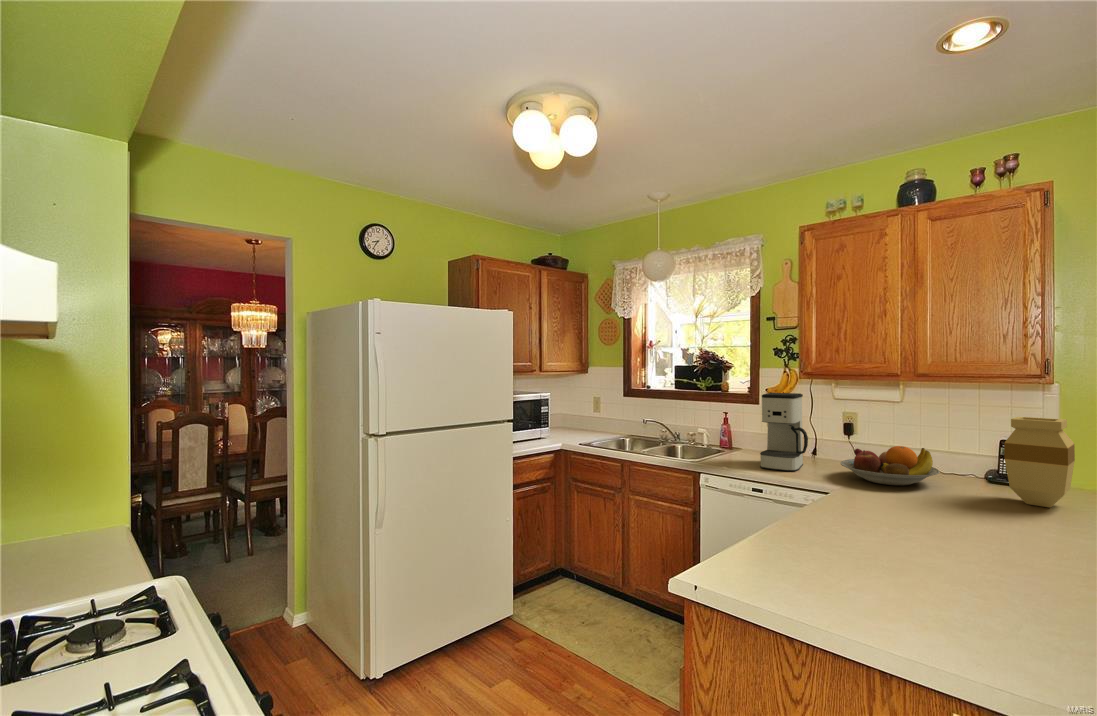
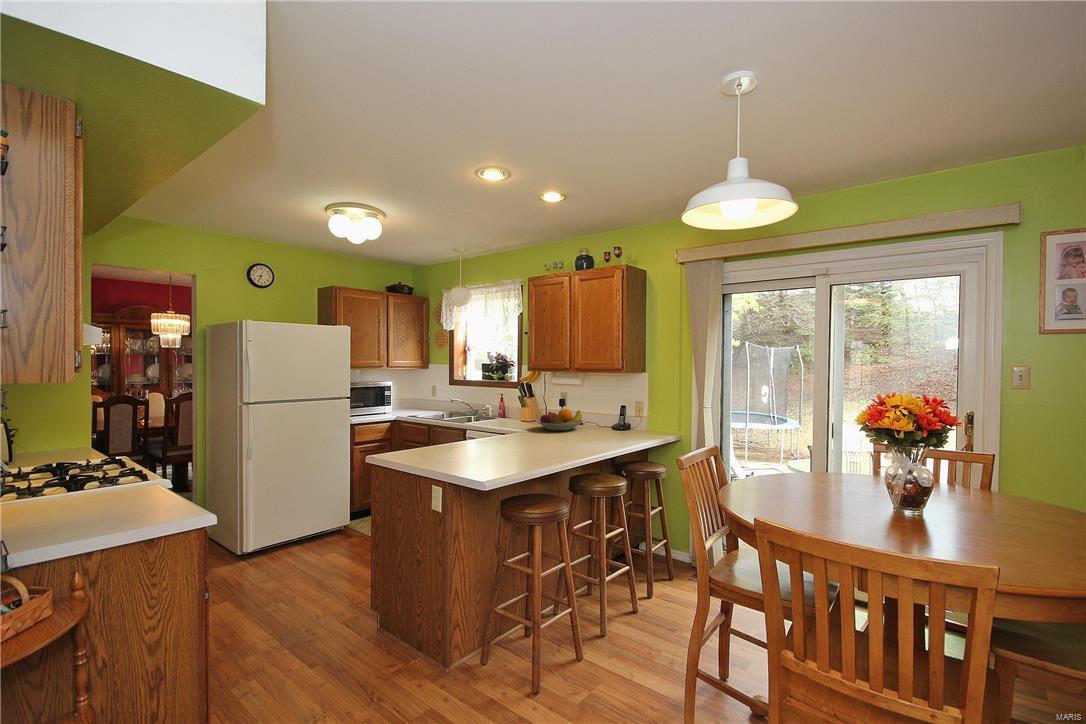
coffee maker: present [760,393,808,471] -> none [502,380,531,426]
vase: present [1004,417,1075,508] -> none [594,390,627,437]

